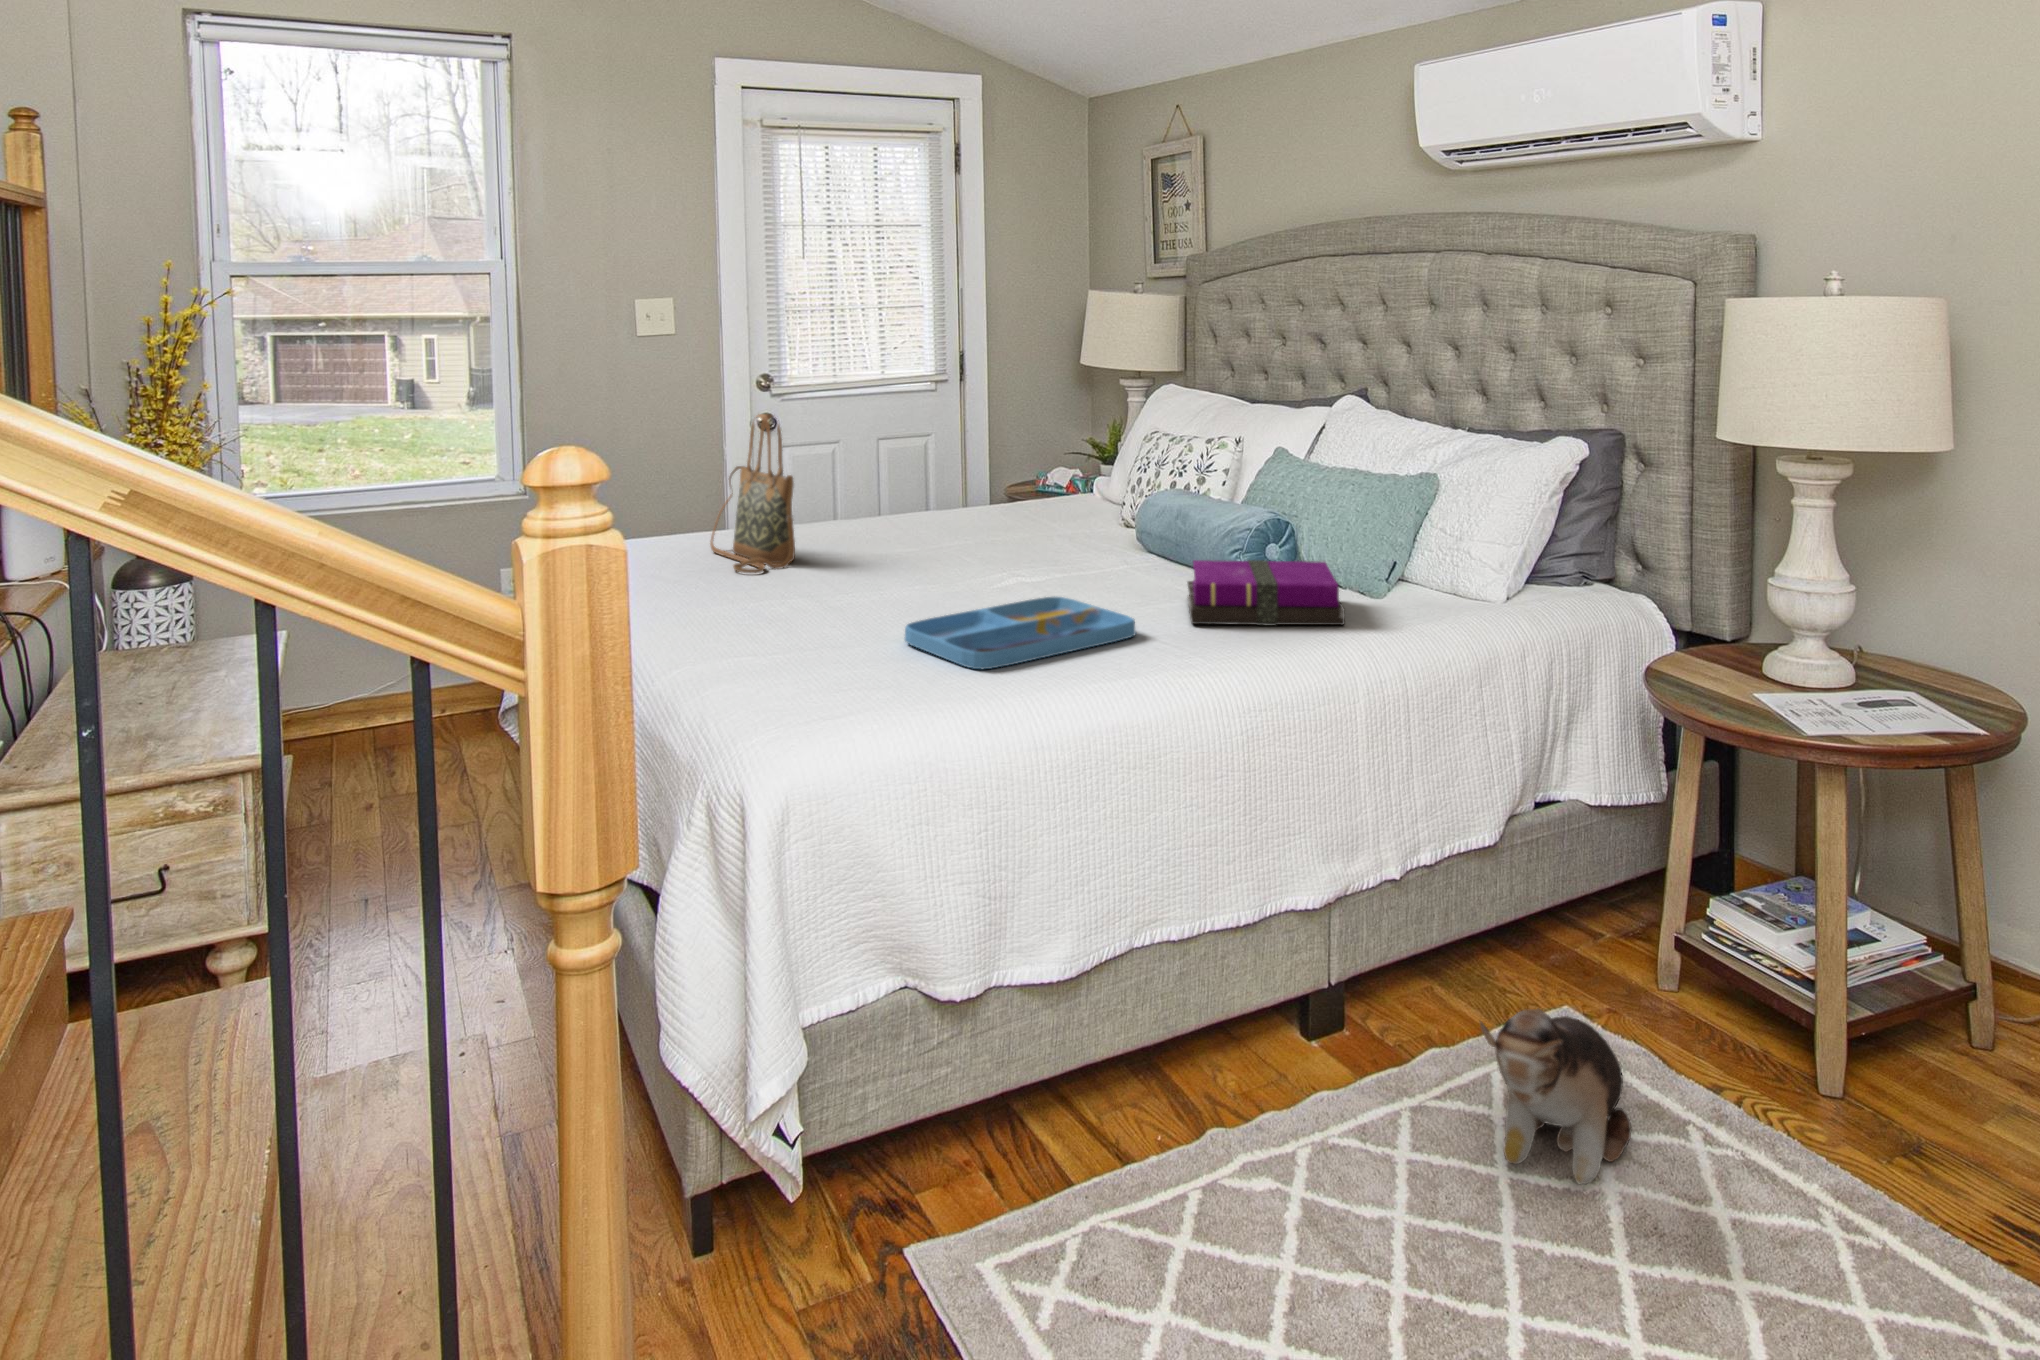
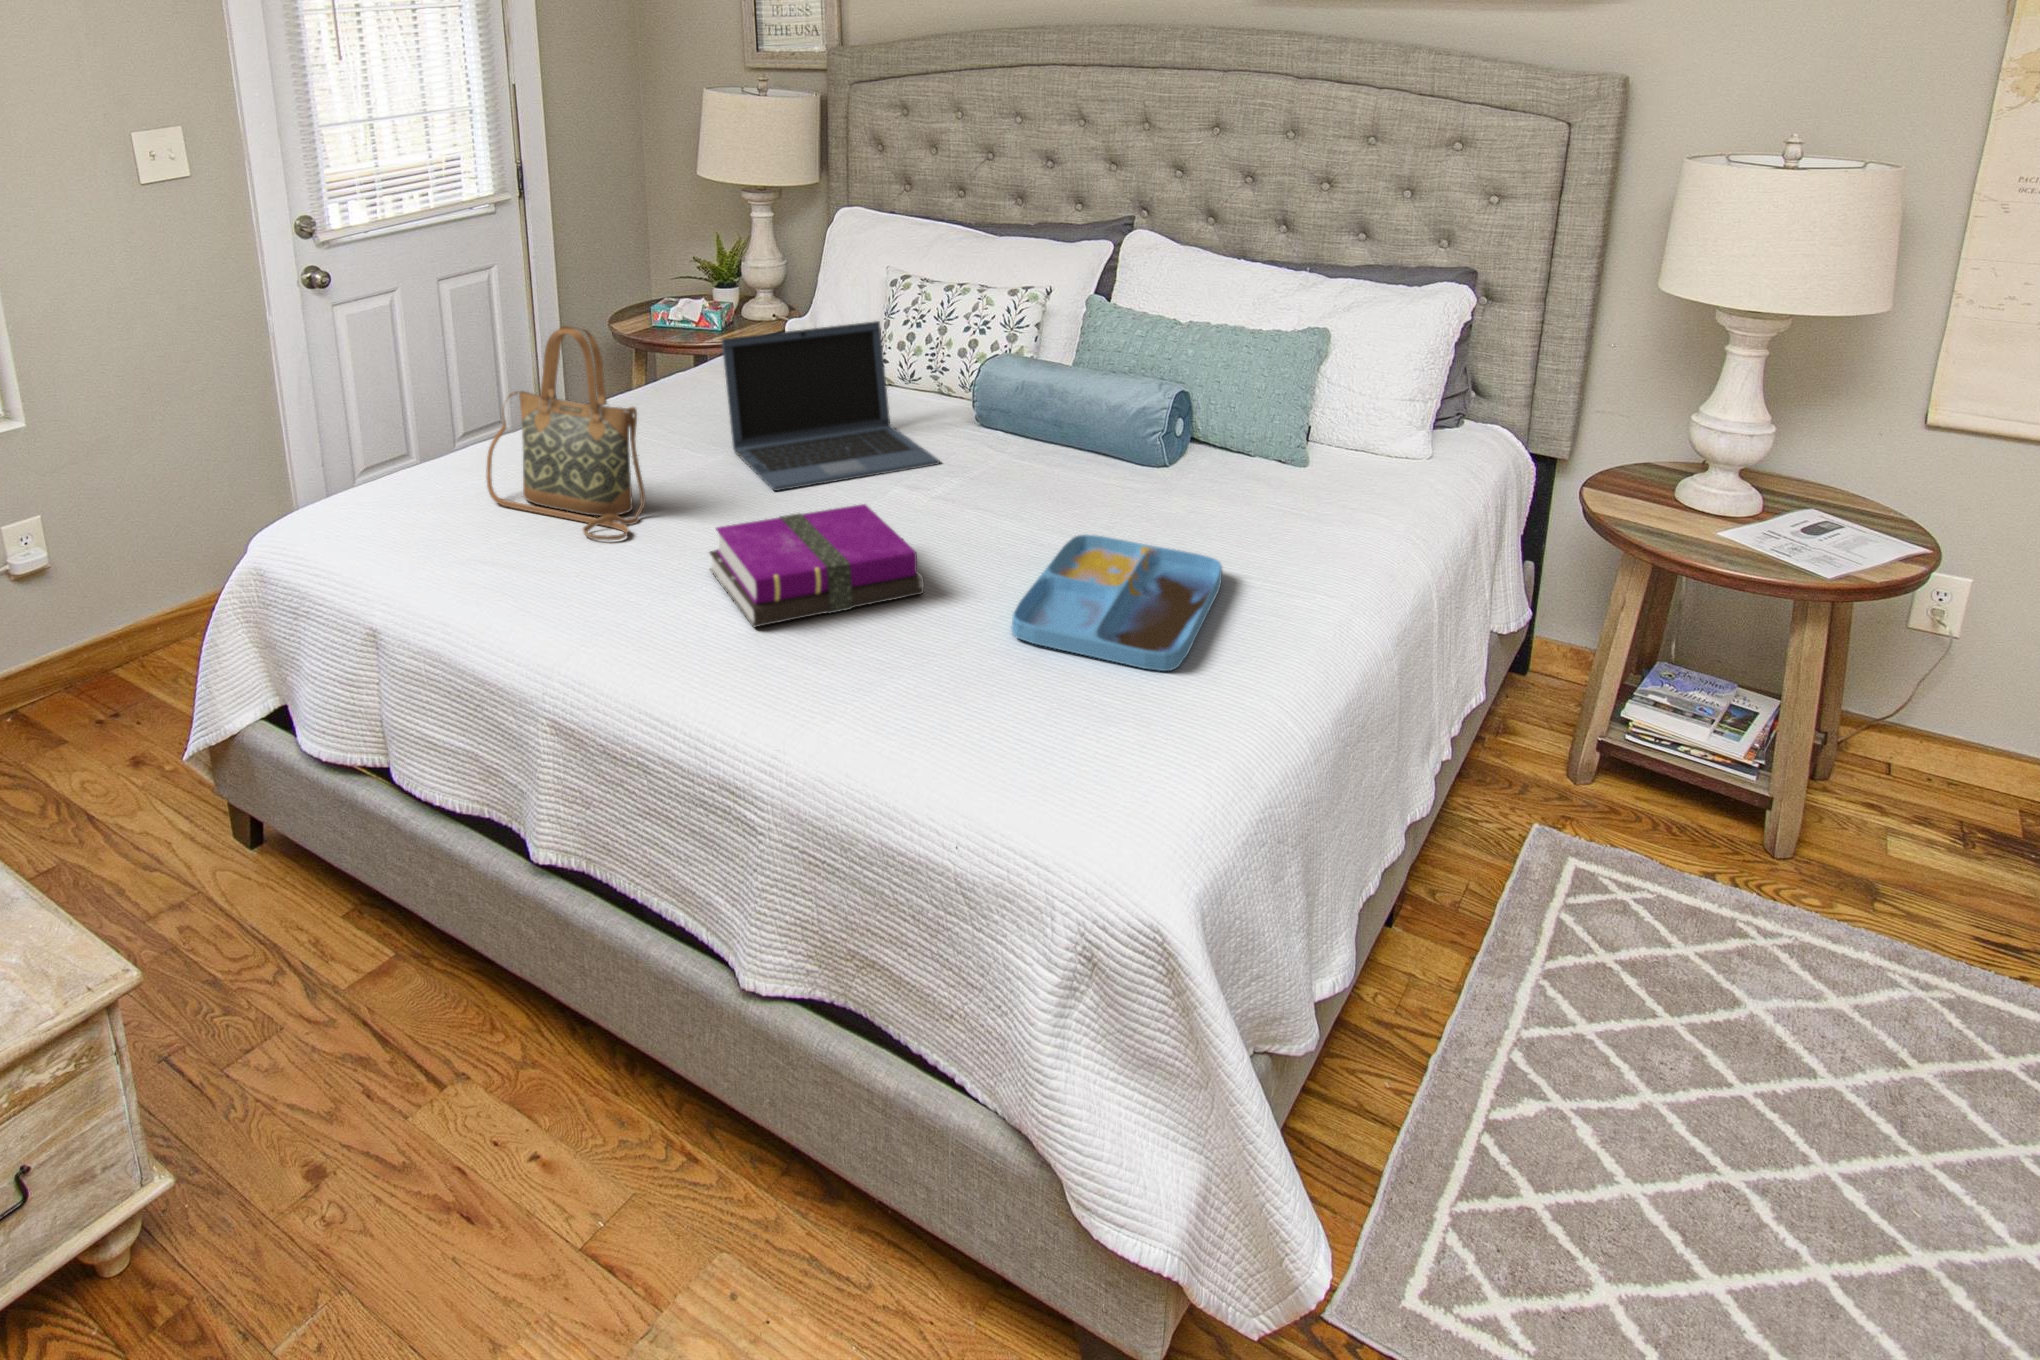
laptop: none [906,450,1067,565] -> present [722,321,940,491]
notebook: present [1187,560,1345,626] -> present [710,504,924,627]
plush toy: present [1480,1008,1631,1184] -> none [1627,868,1787,1018]

